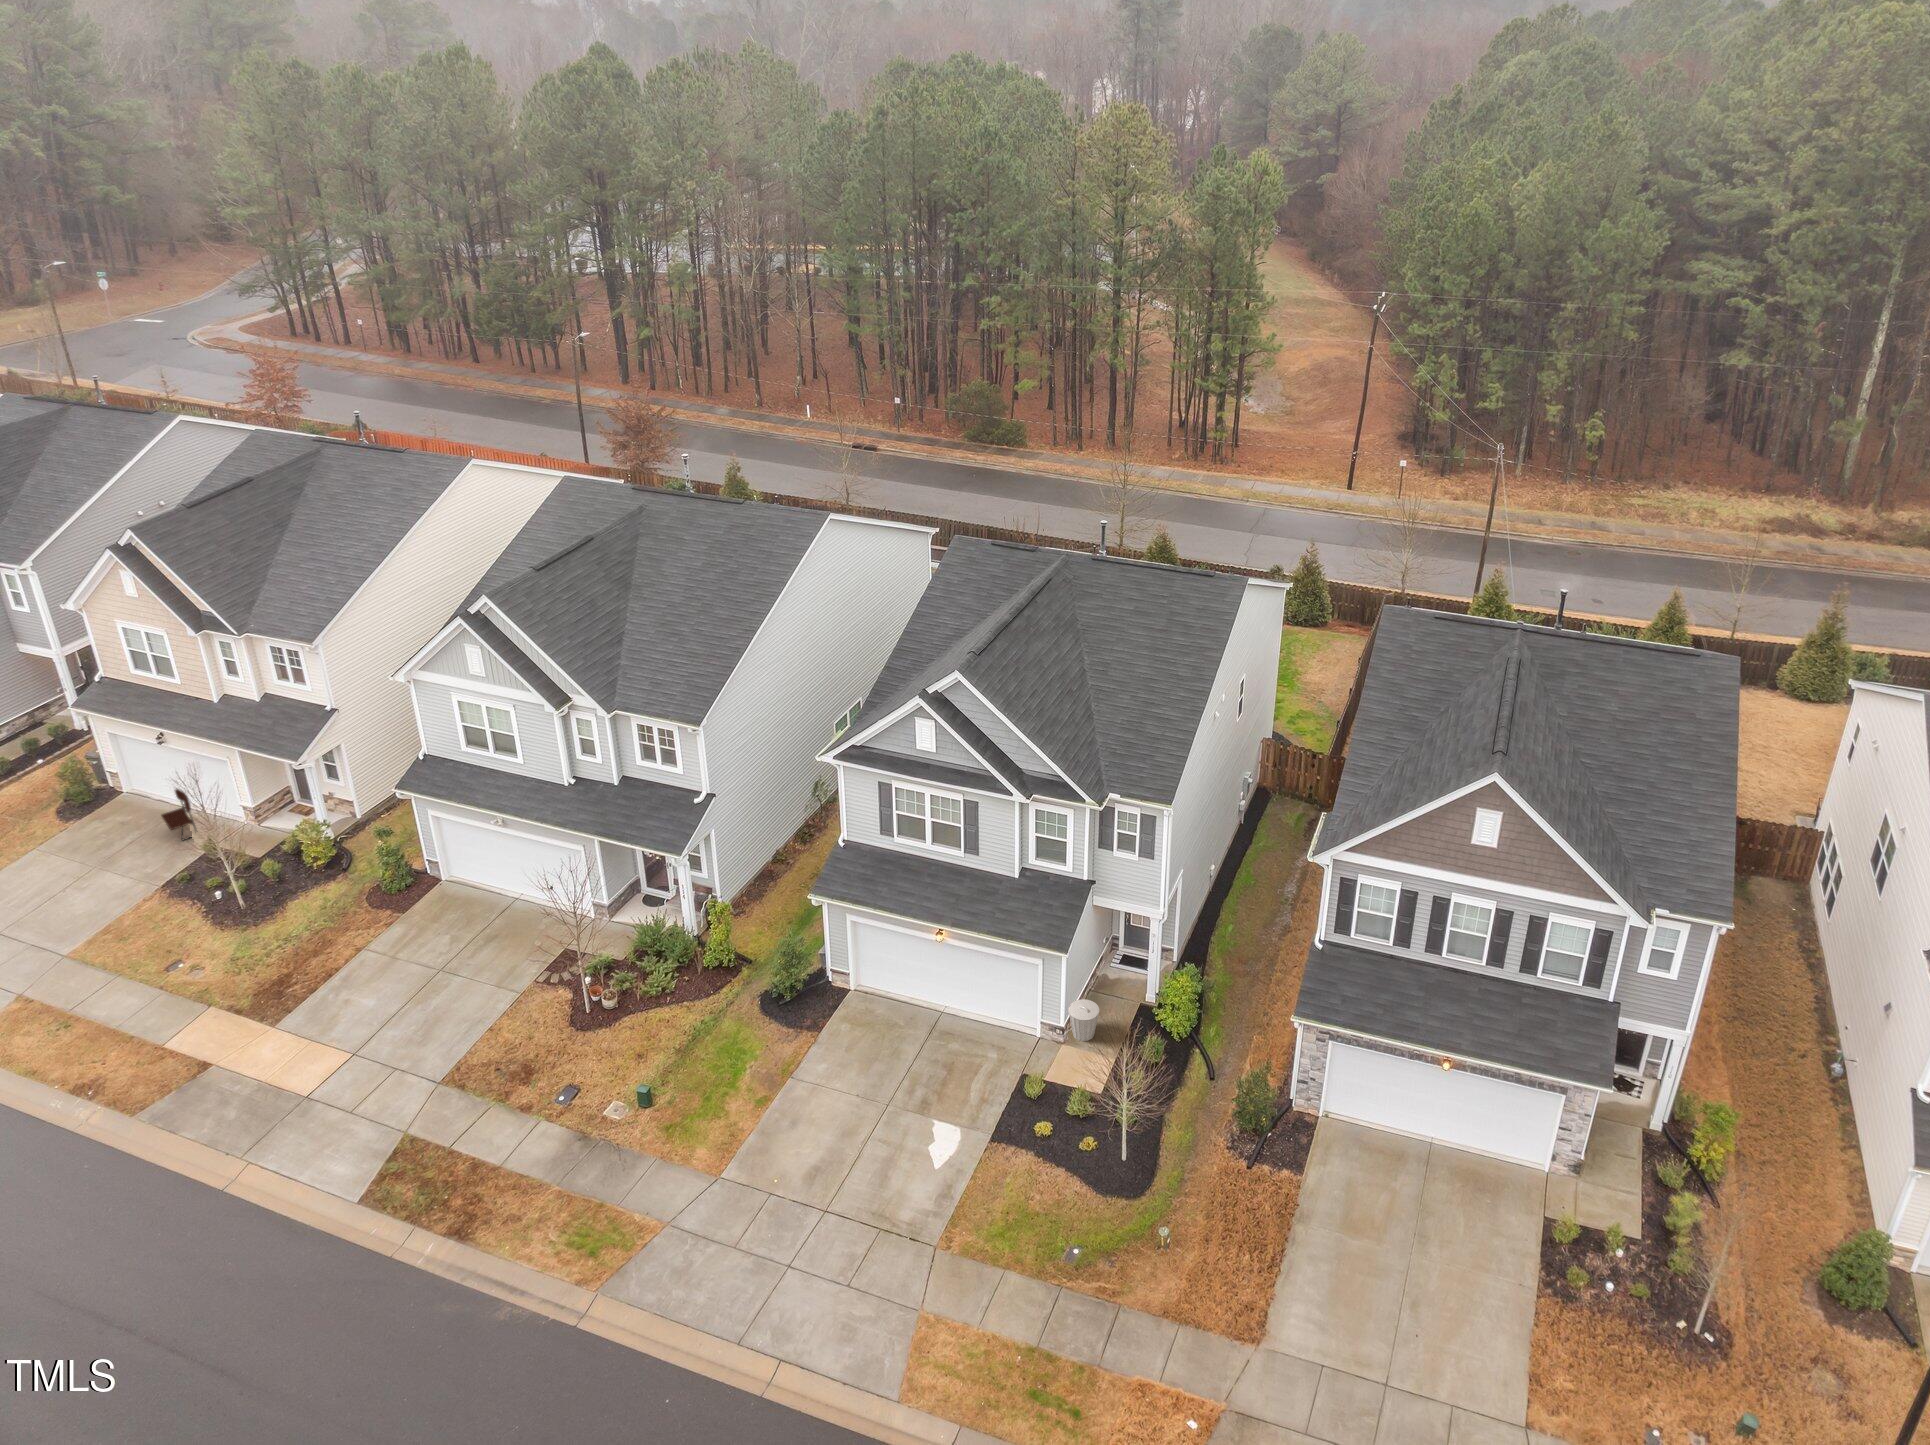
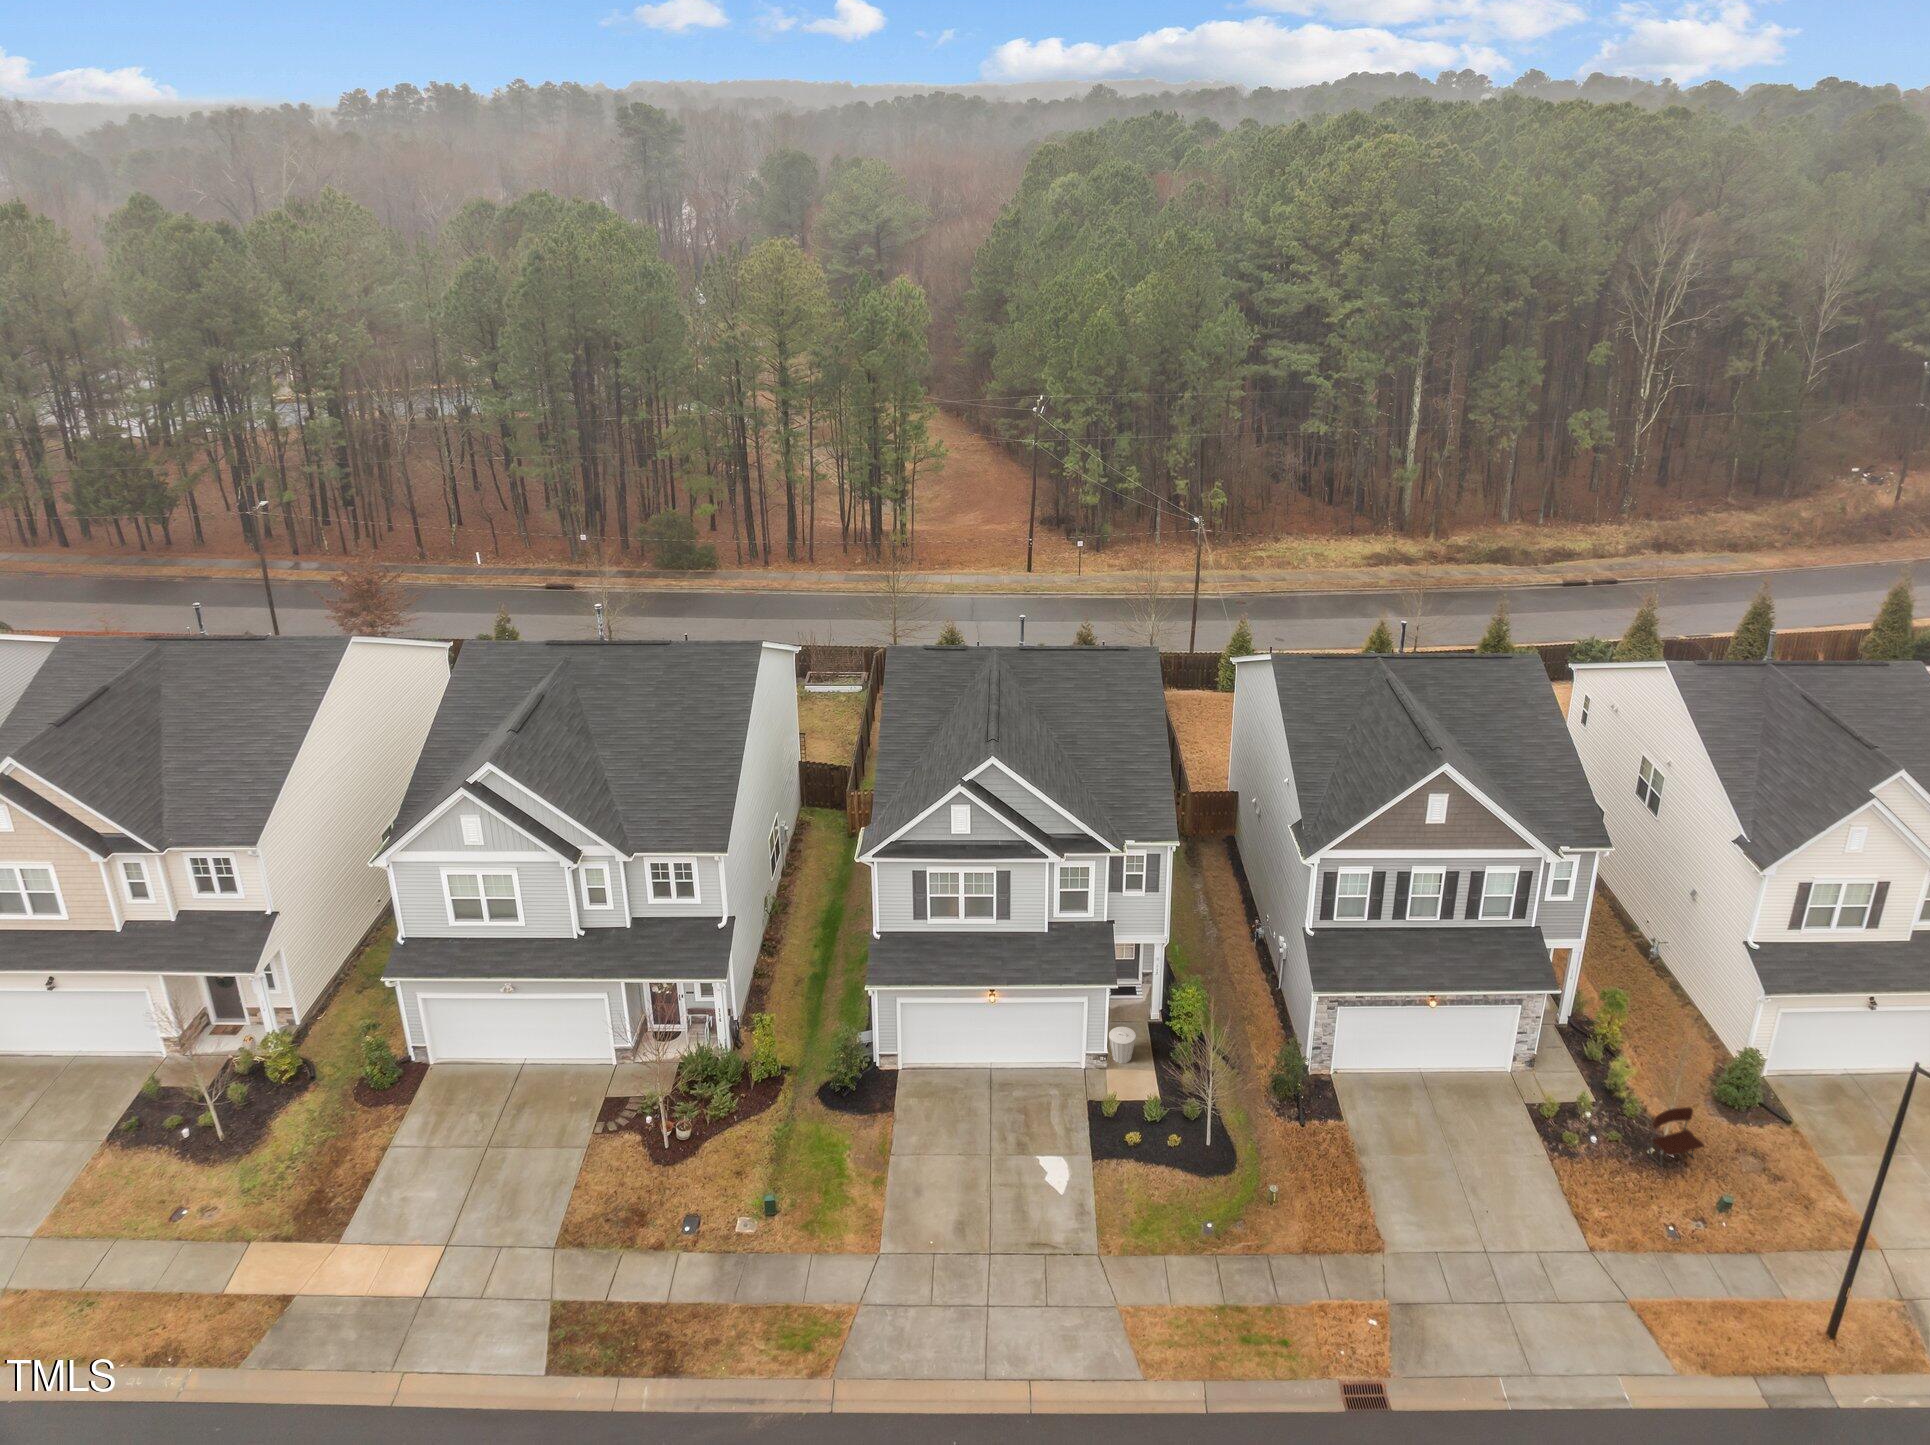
bench: present [161,789,198,841] -> present [1648,1107,1704,1166]

